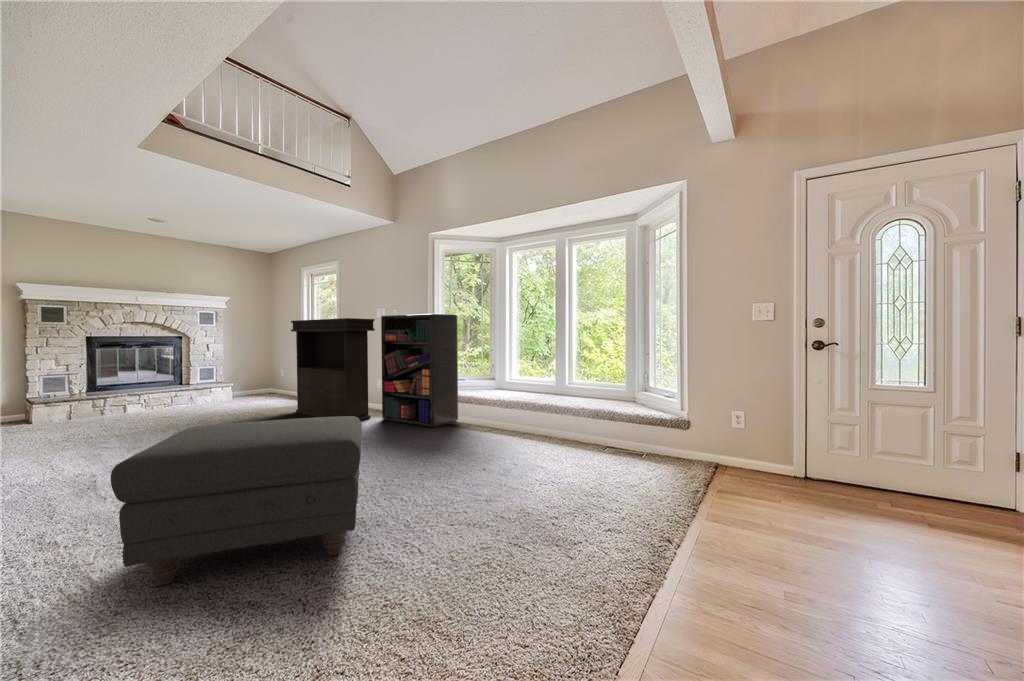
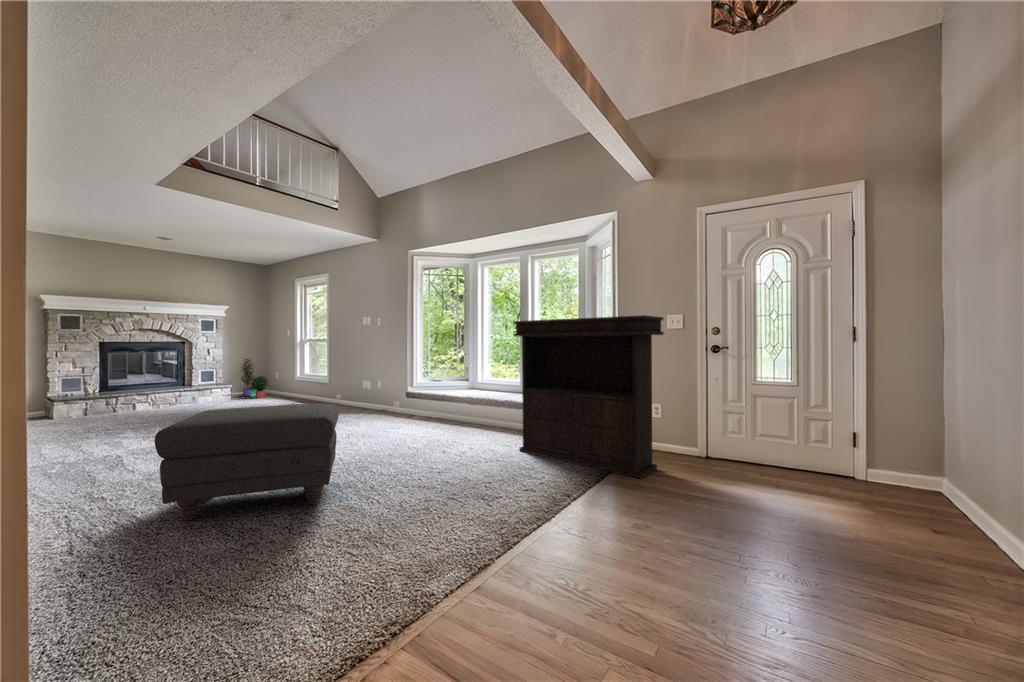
bookshelf: present [381,314,458,427] -> none [365,322,433,422]
console table: present [291,318,375,420] -> present [513,315,664,478]
potted plant: none [242,353,274,398] -> present [241,359,268,398]

